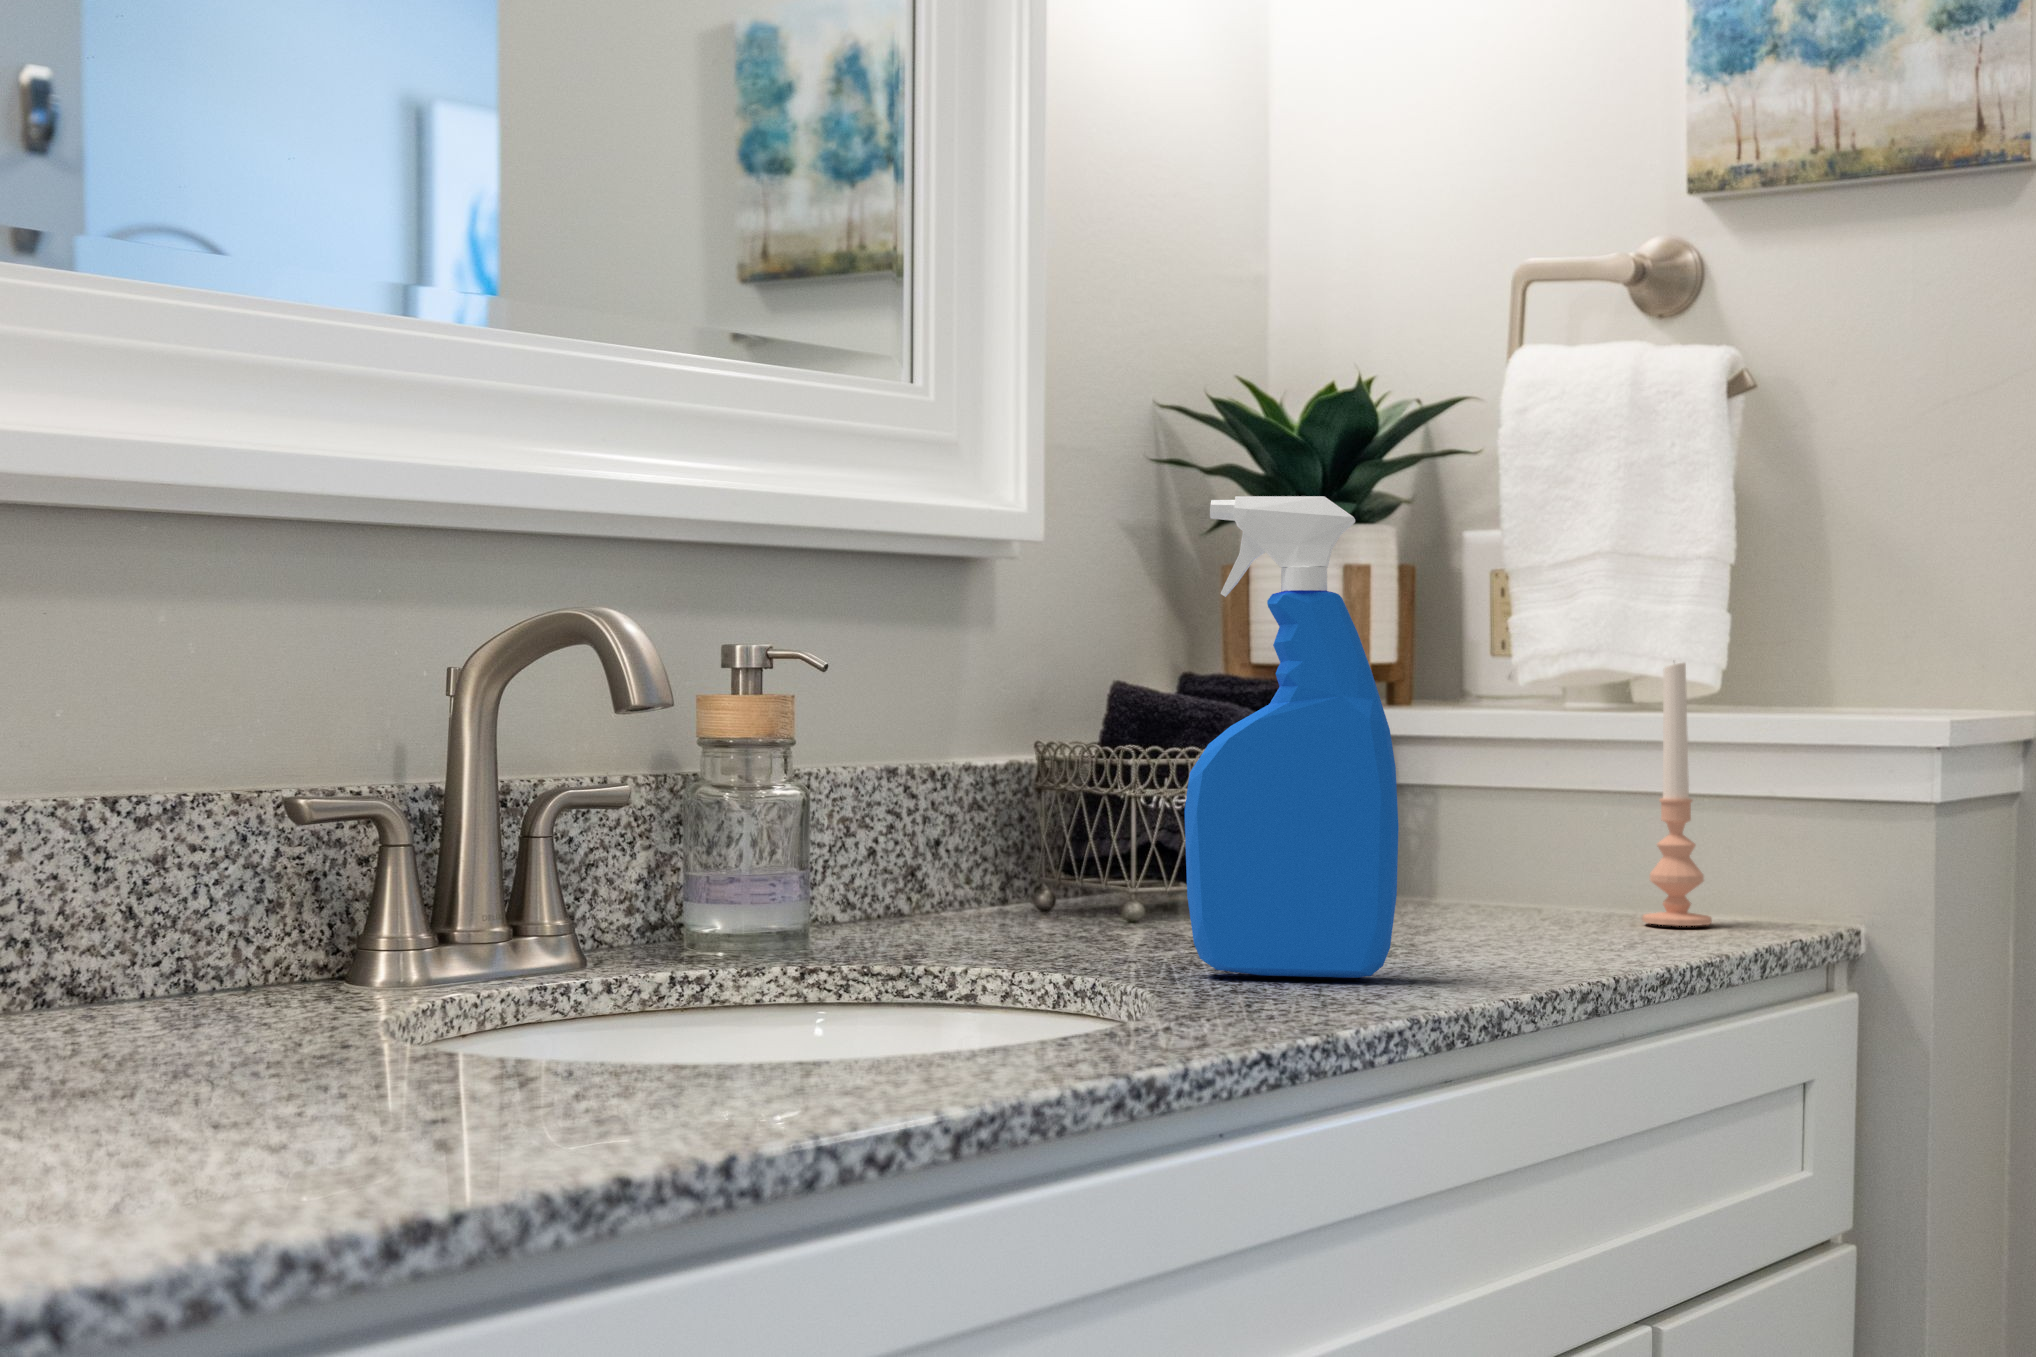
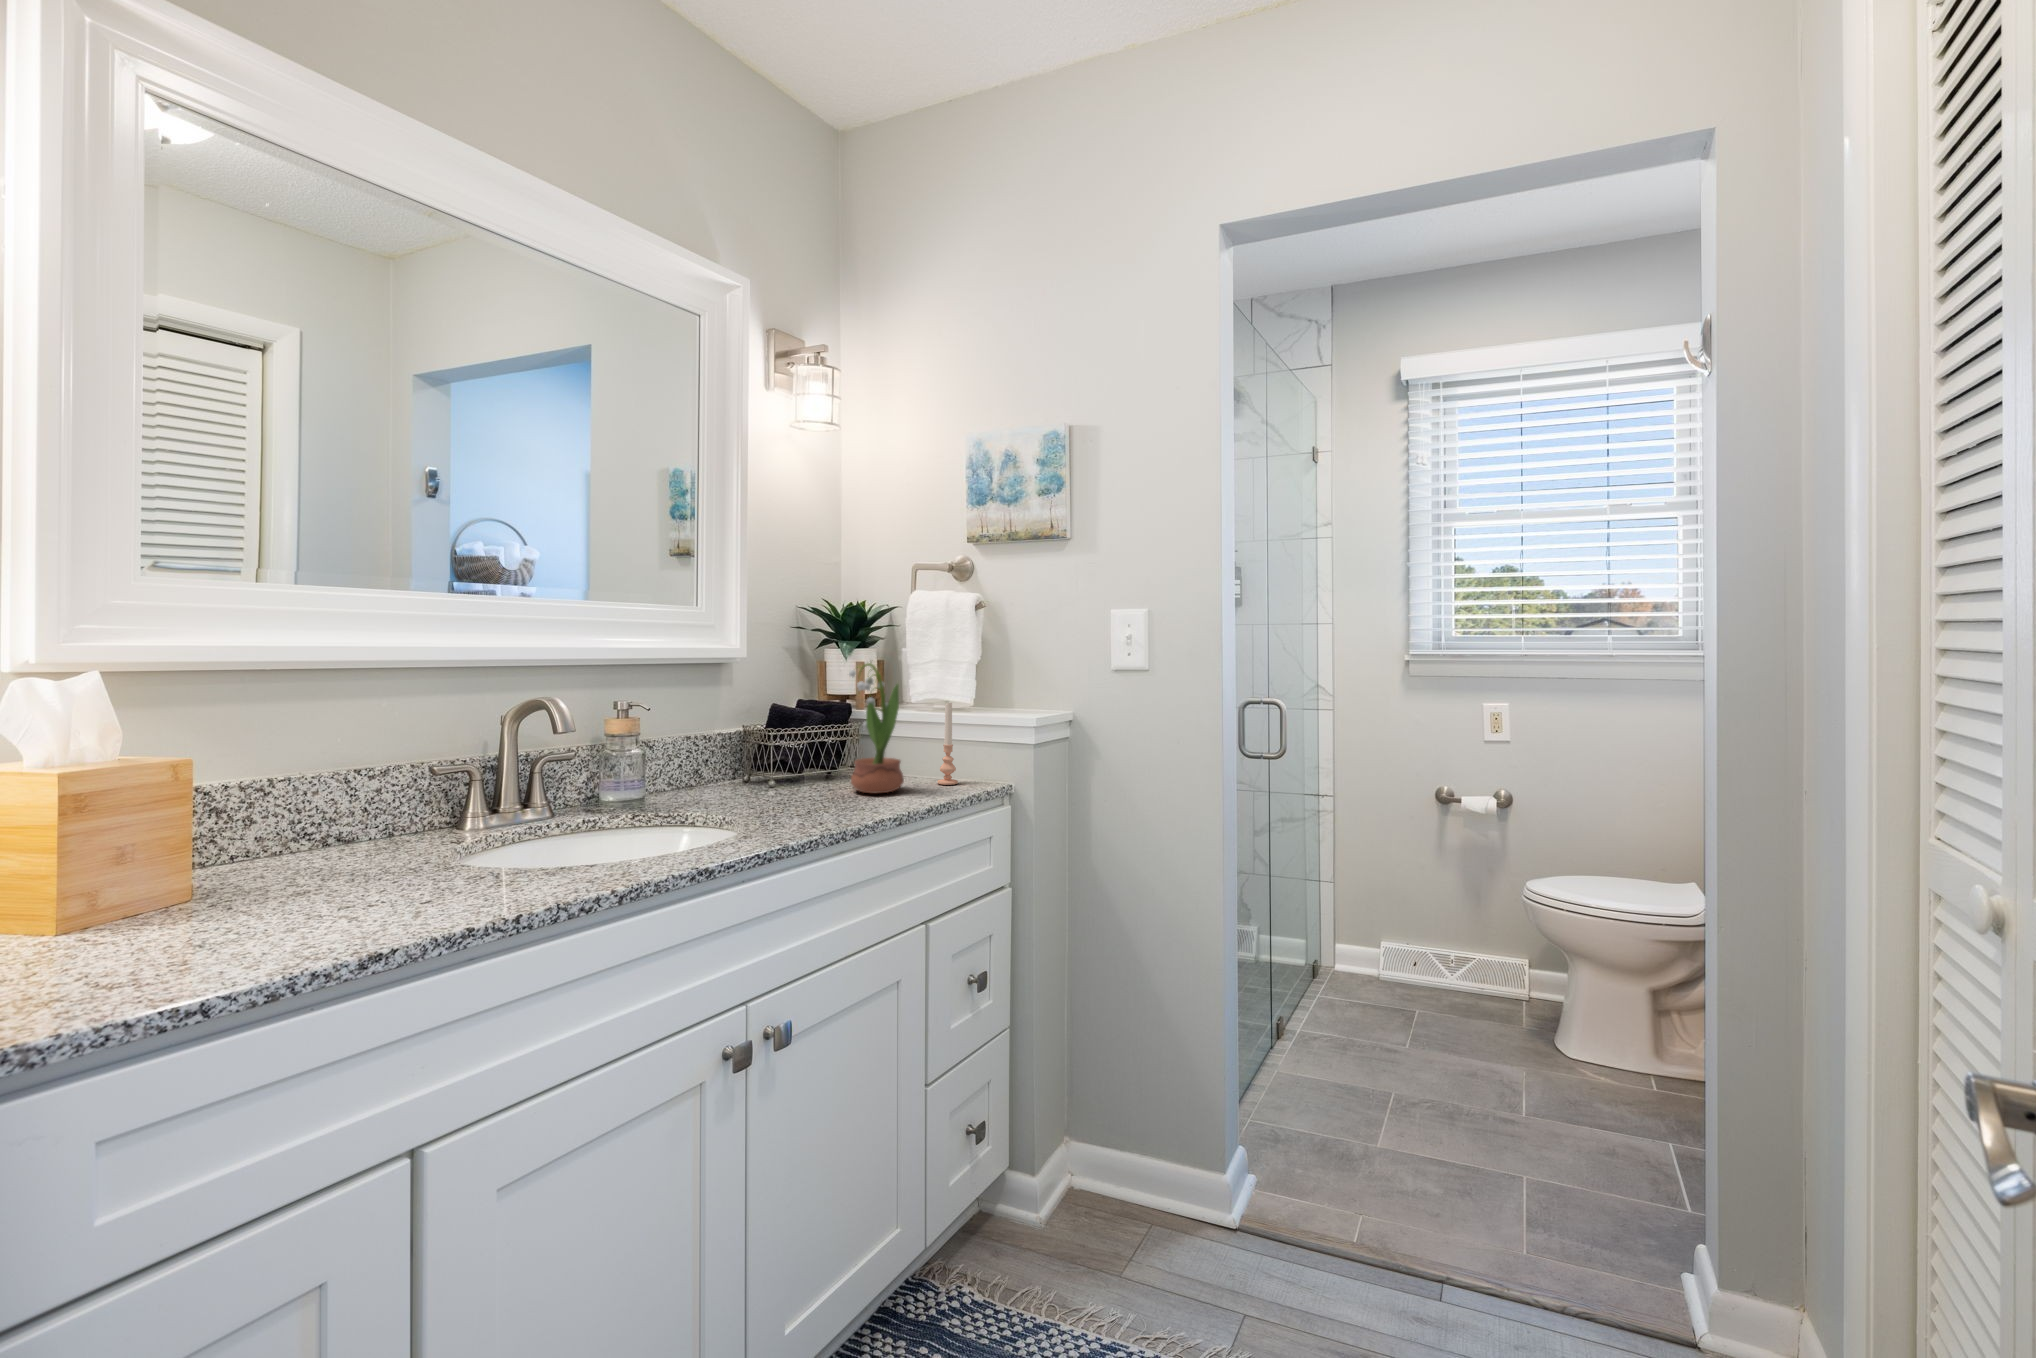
spray bottle: present [1185,496,1398,978] -> none [763,664,831,815]
potted flower: none [1365,520,1560,939] -> present [849,663,904,793]

